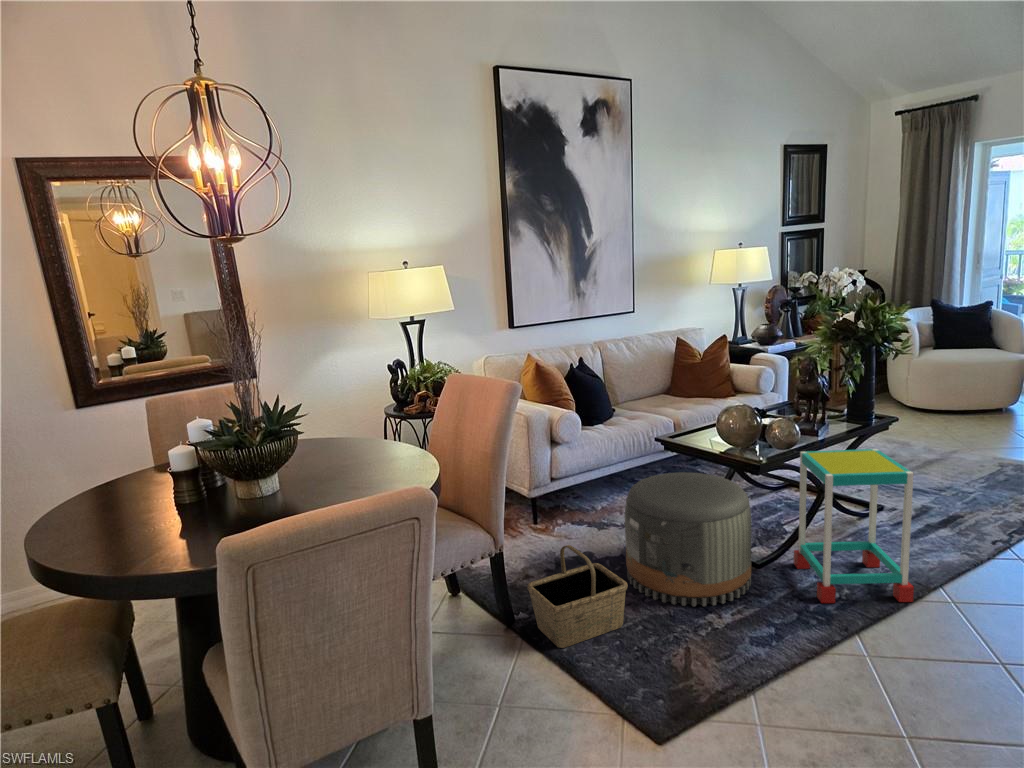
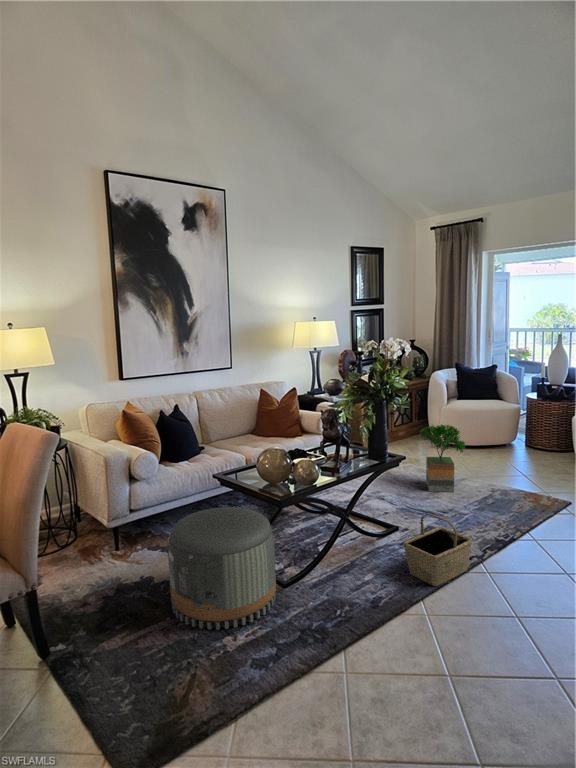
potted tree: none [896,379,967,468] -> present [420,424,465,492]
side table: present [794,449,914,603] -> none [315,486,397,620]
basket: present [528,545,628,648] -> present [403,514,472,586]

